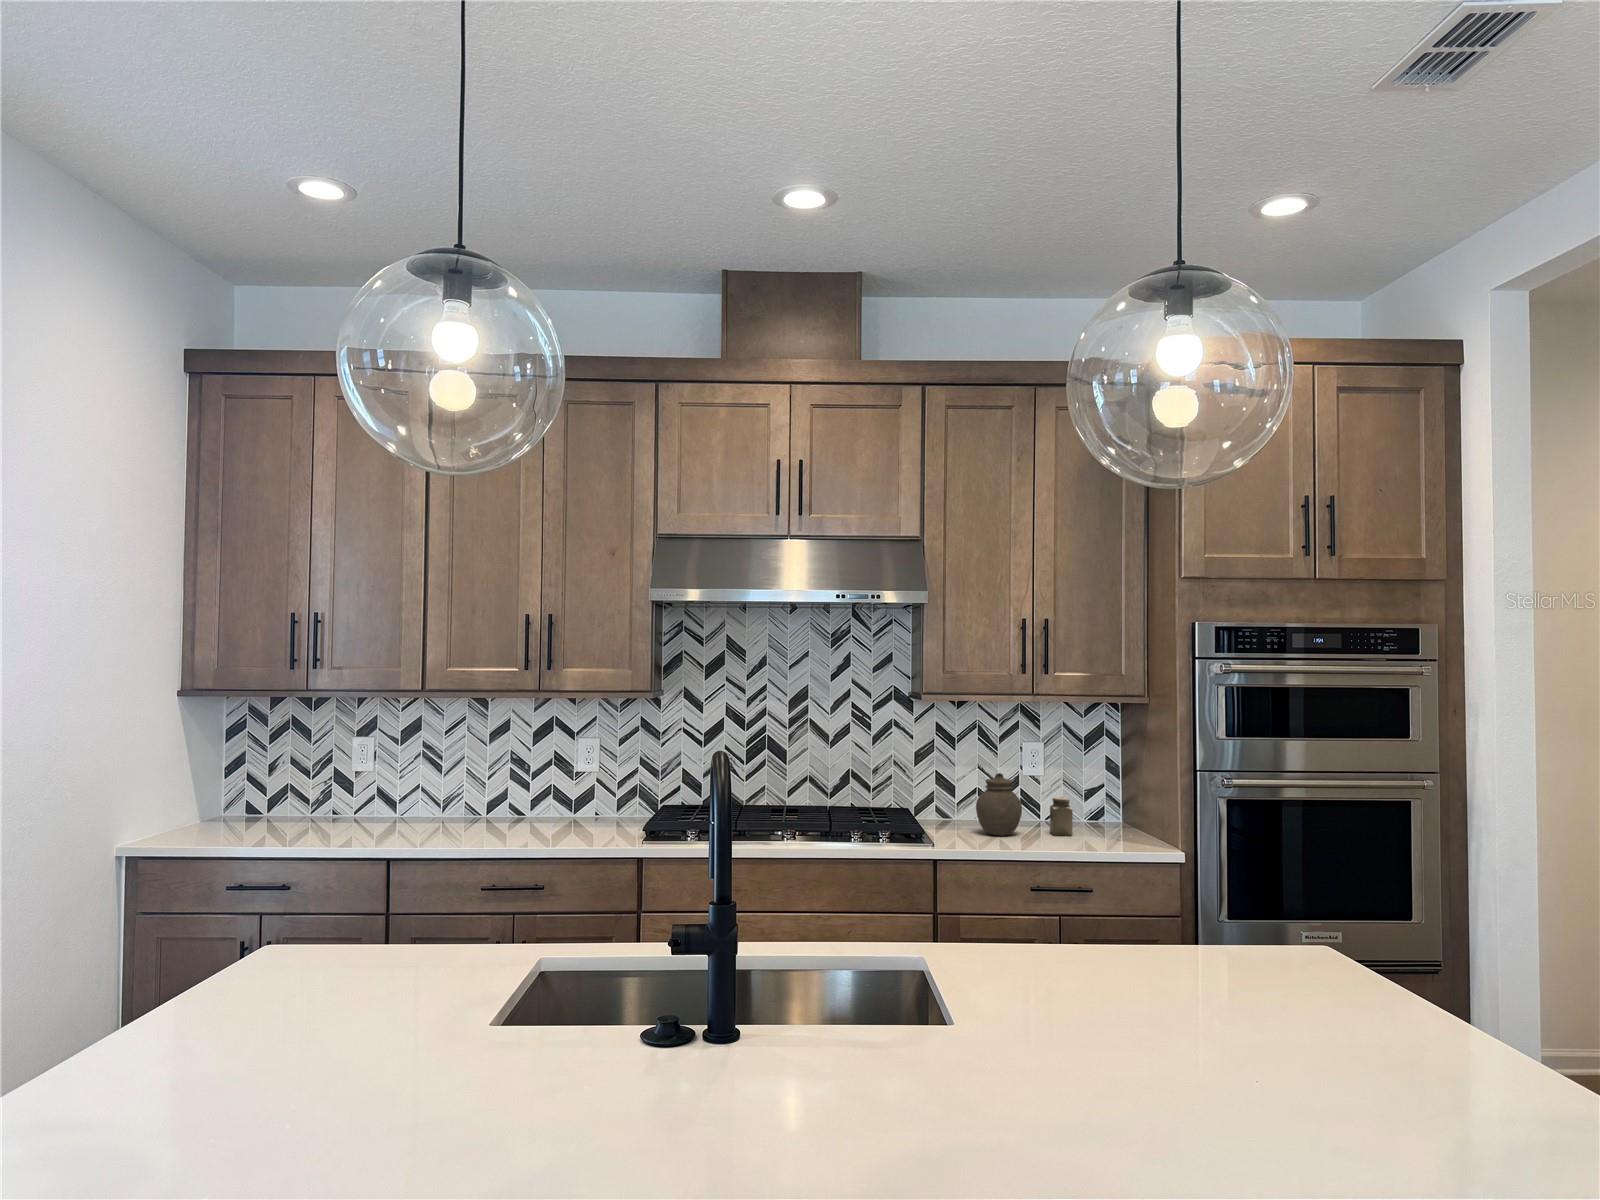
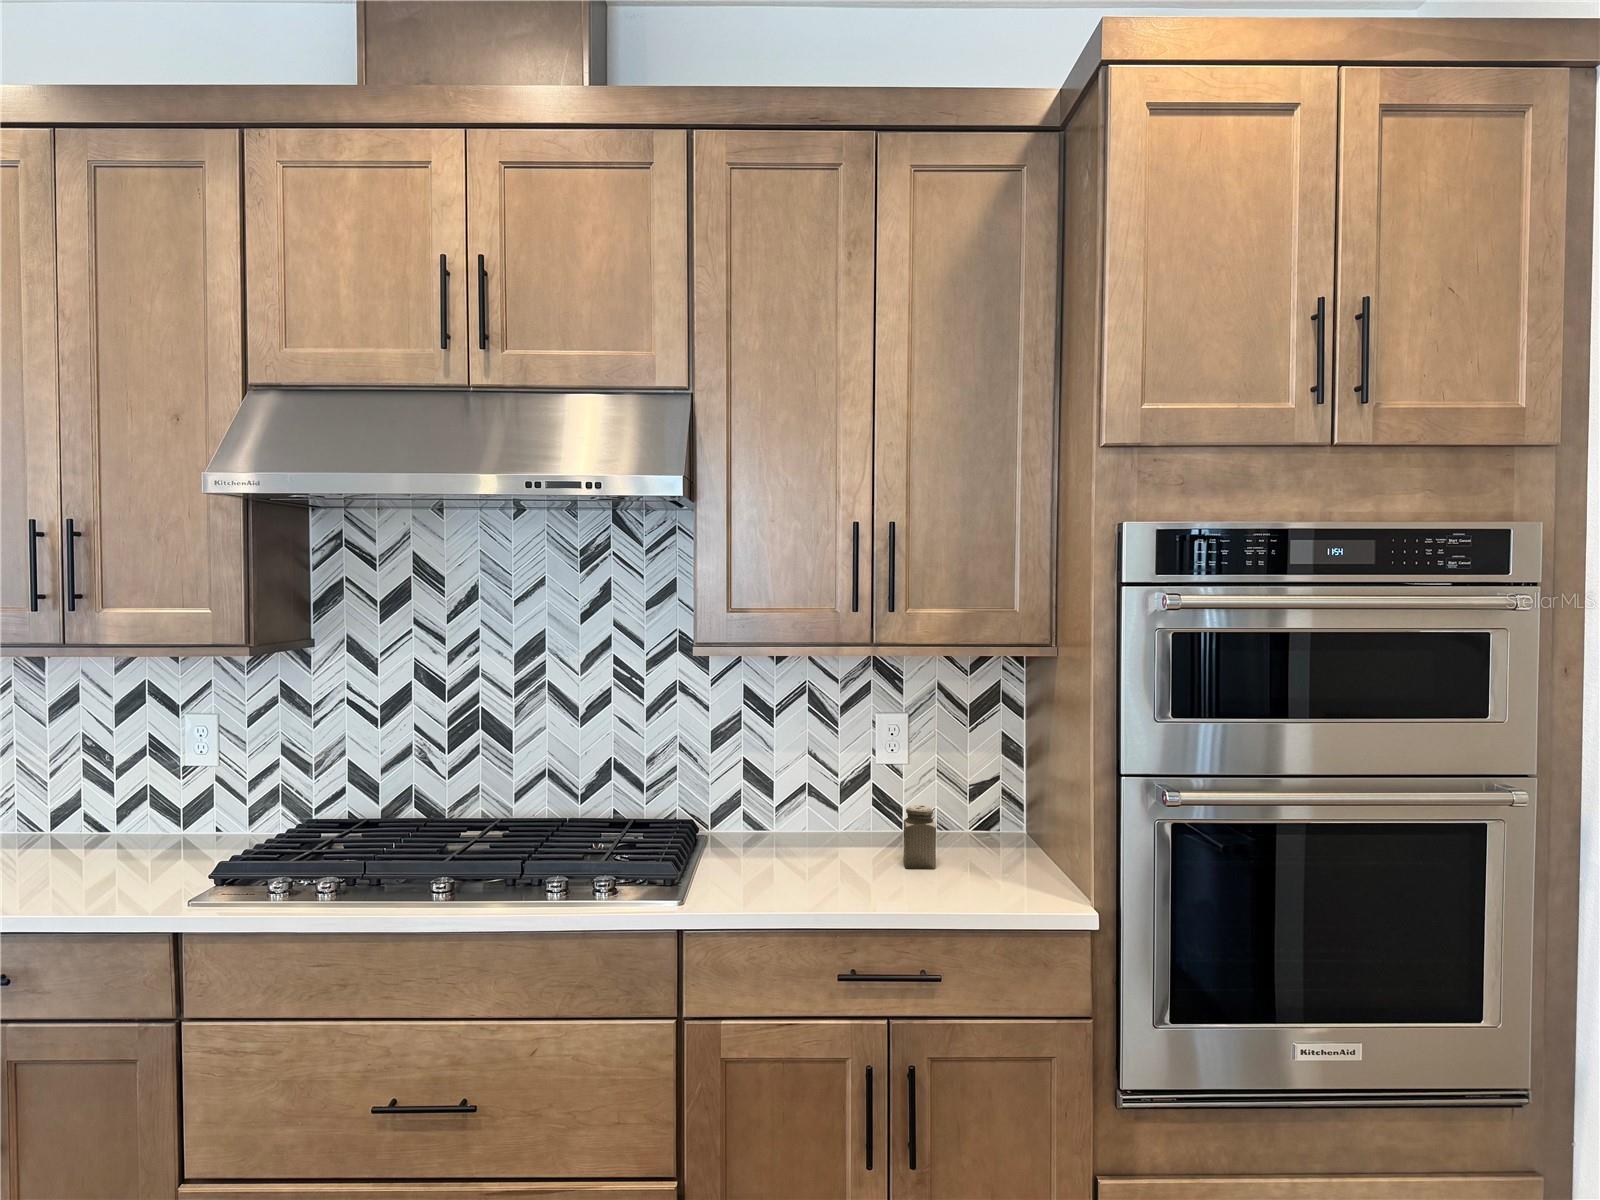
jar: present [976,773,1022,836] -> none [784,770,855,870]

